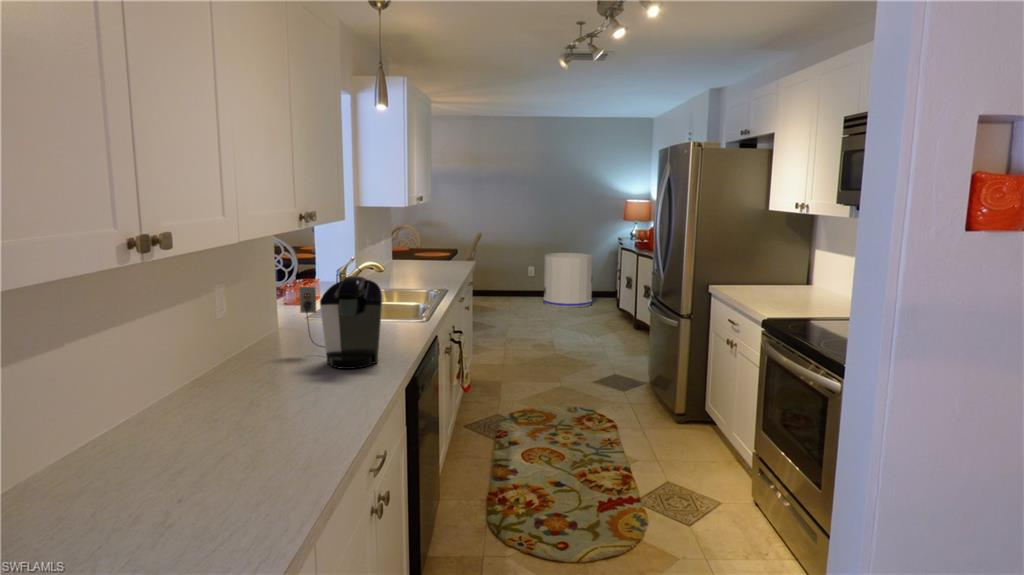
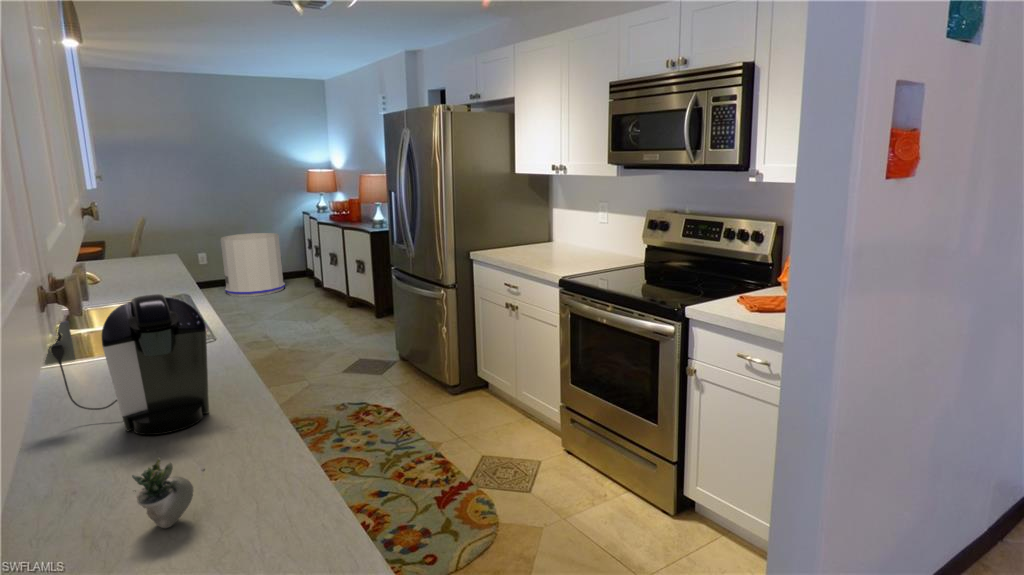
succulent plant: none [272,368,309,414] -> present [132,457,205,528]

